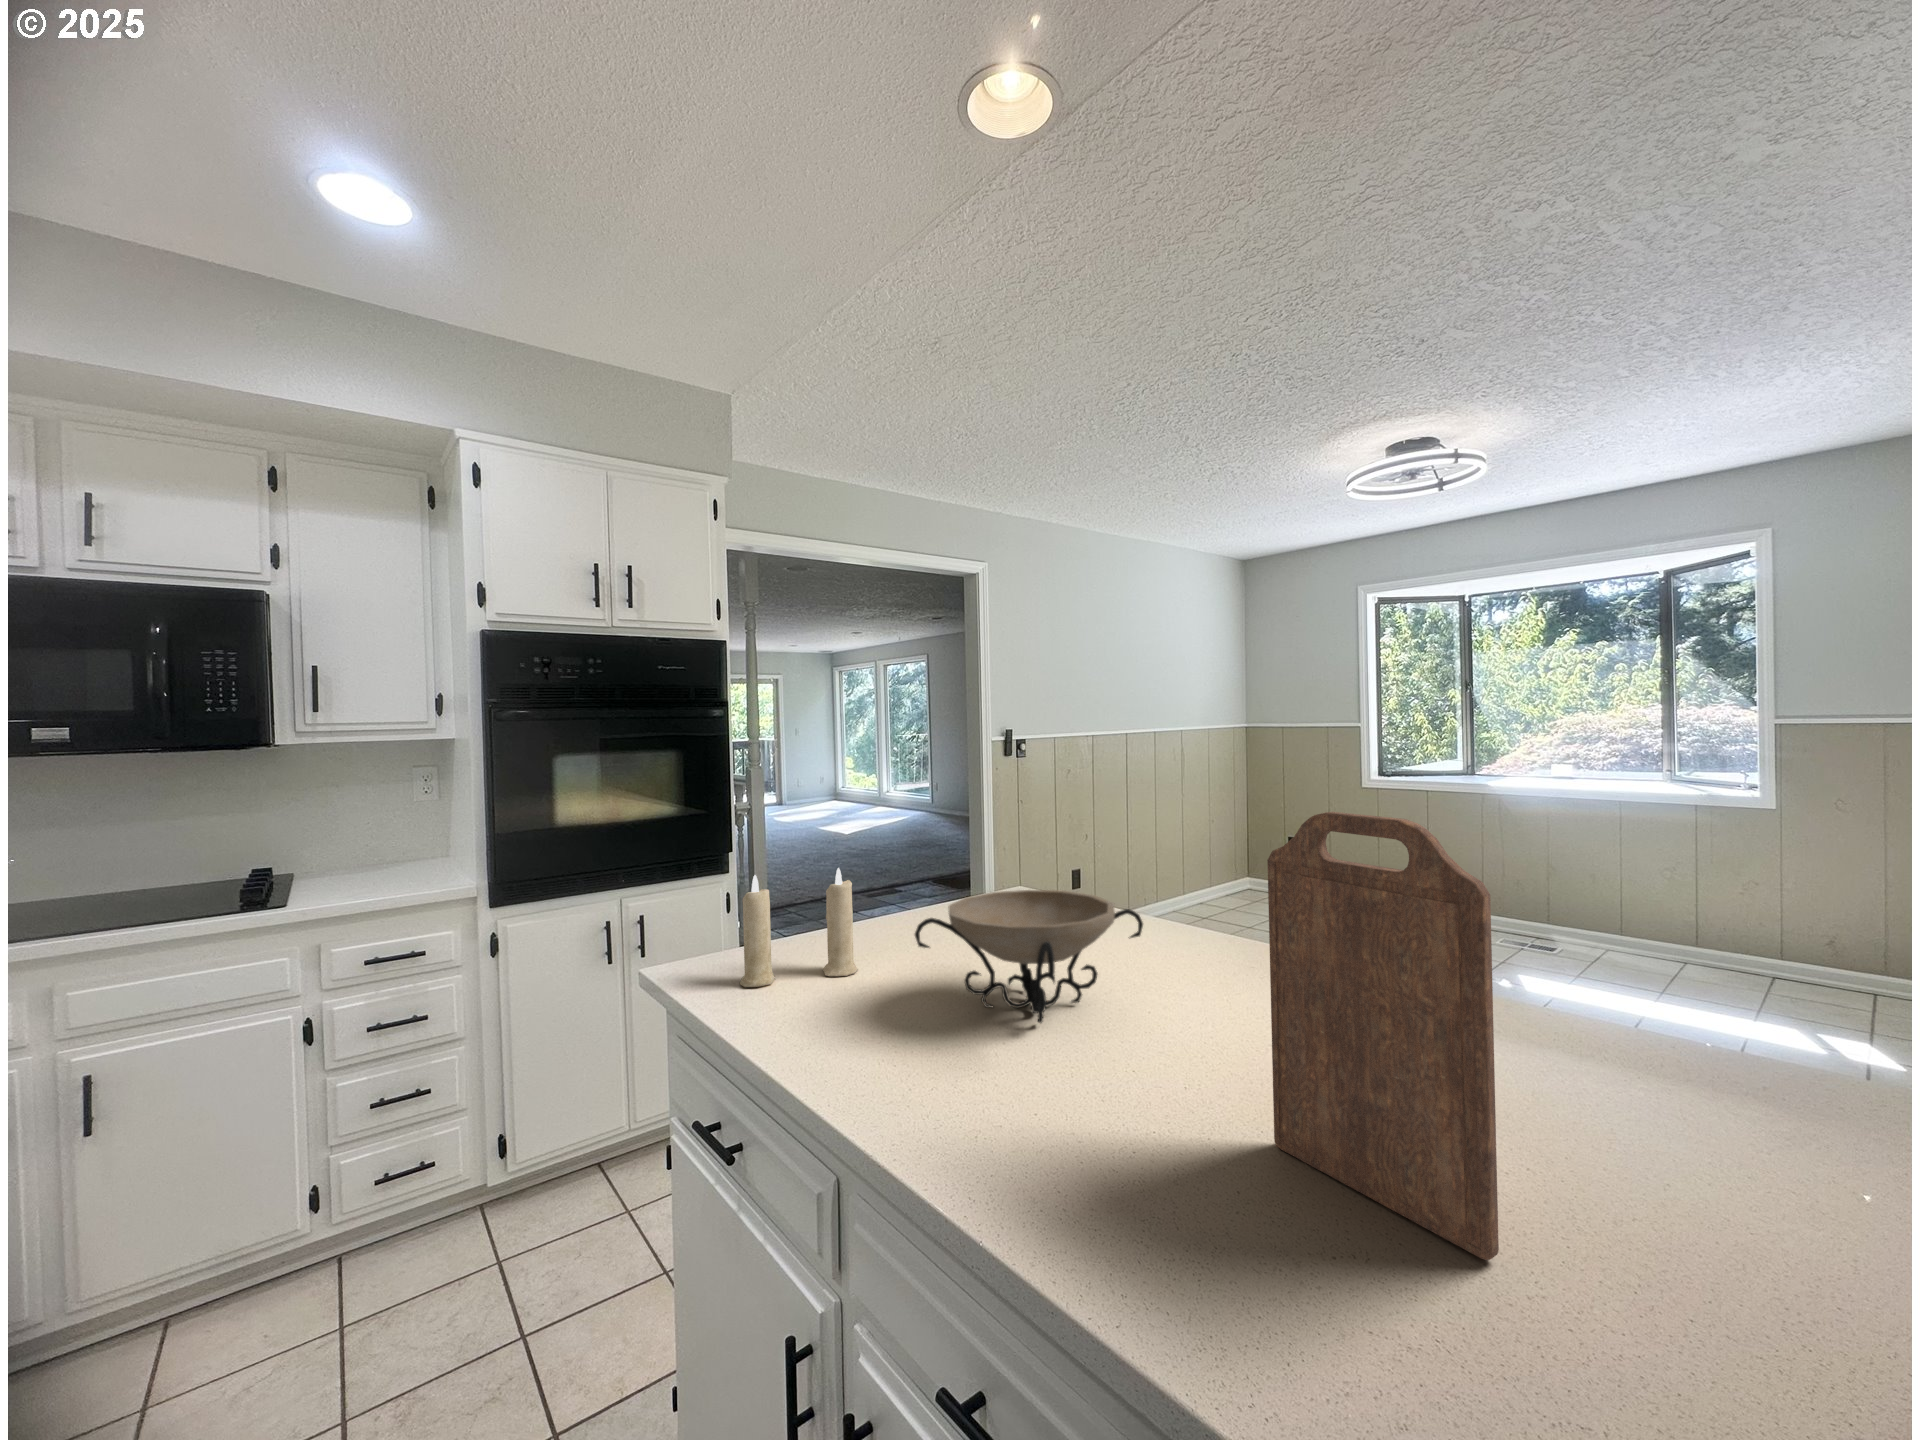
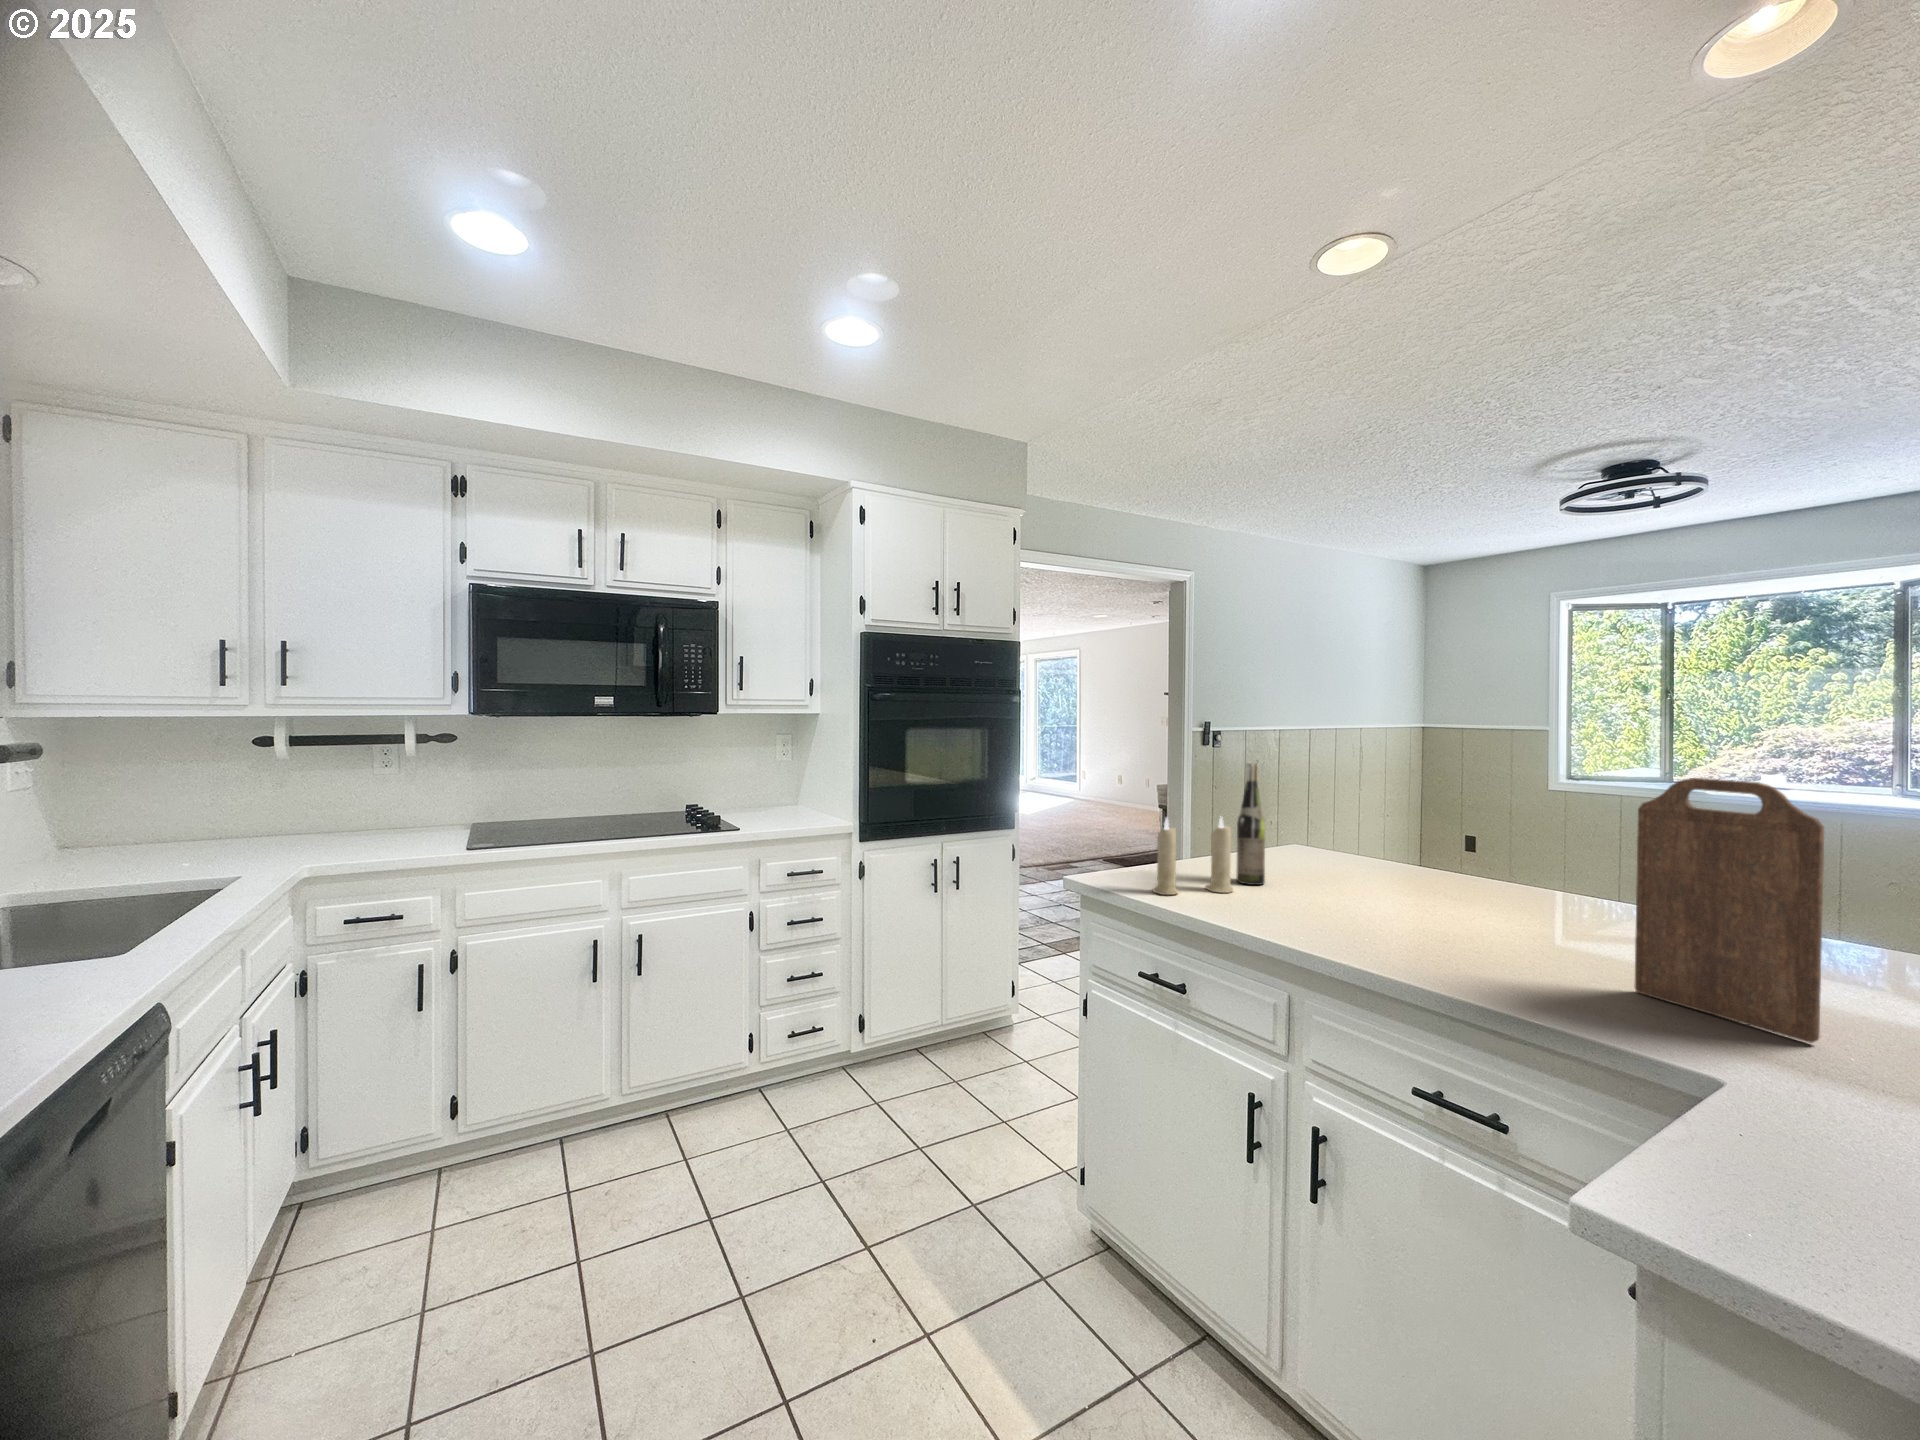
wine bottle: none [877,791,915,958] -> present [1236,763,1265,885]
decorative bowl: present [915,890,1143,1023] -> none [1309,839,1479,926]

